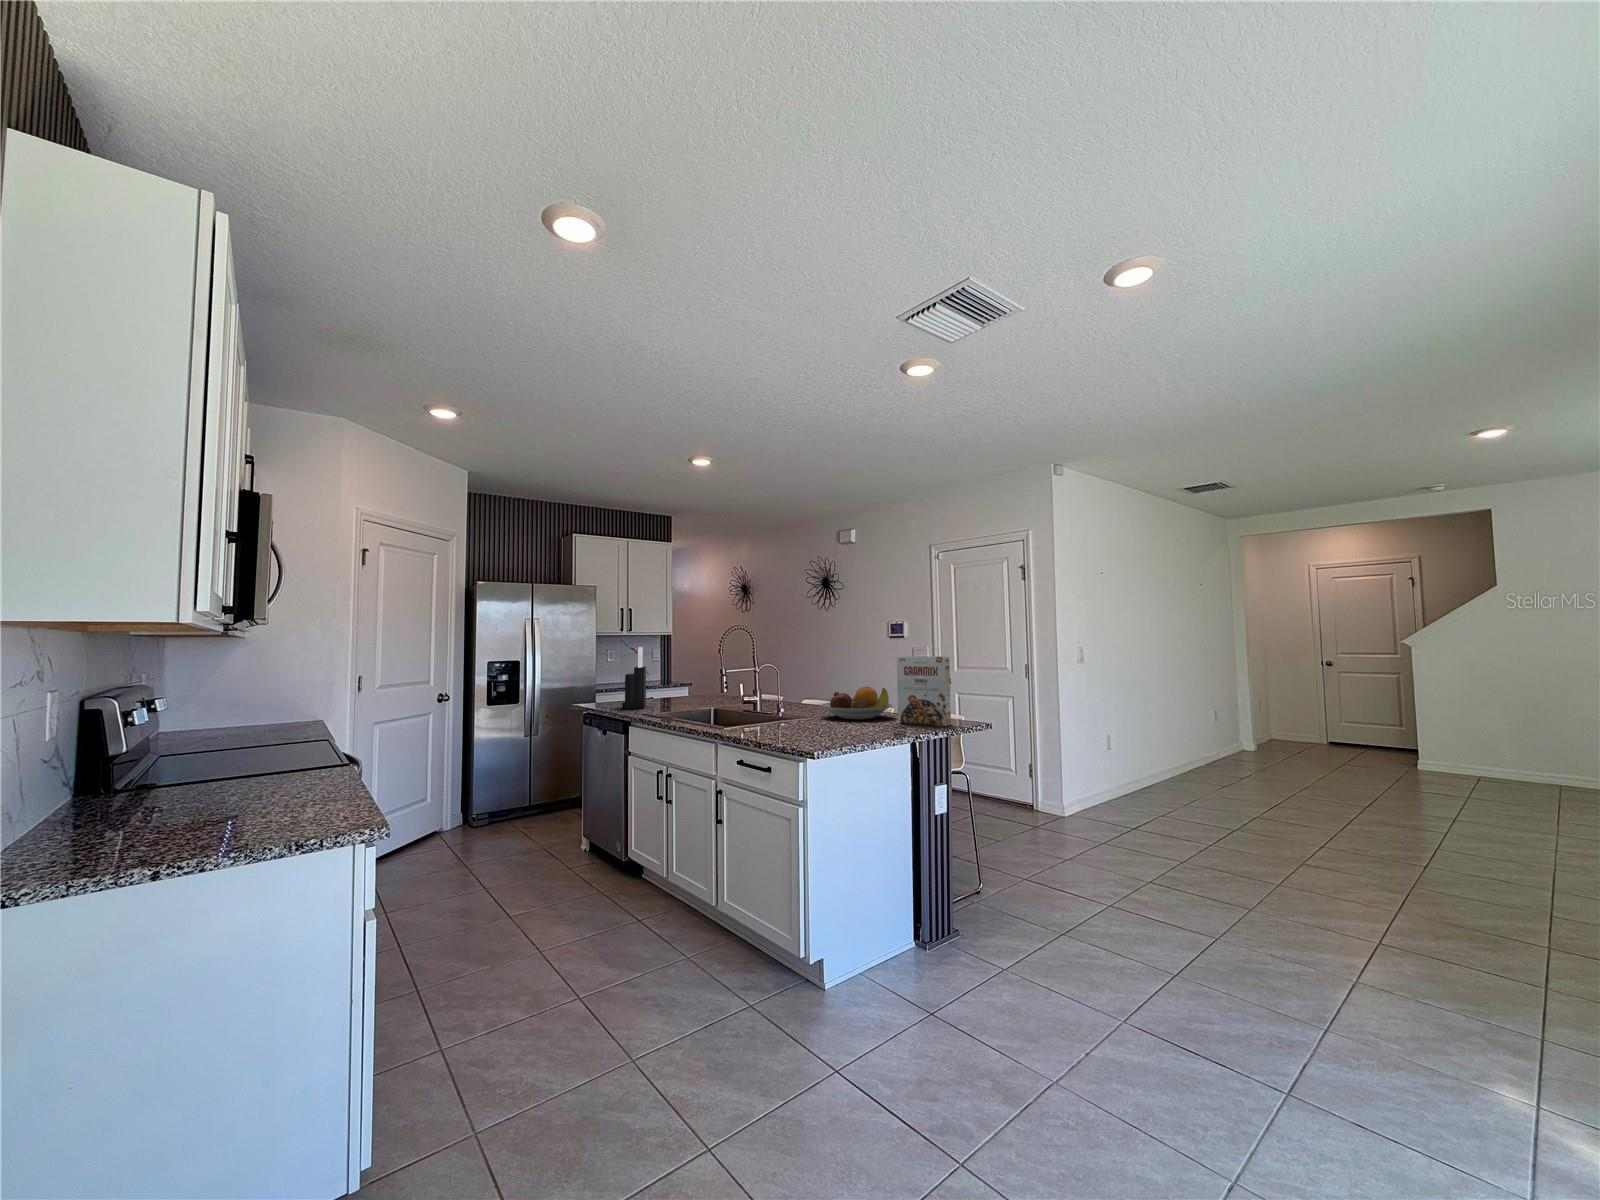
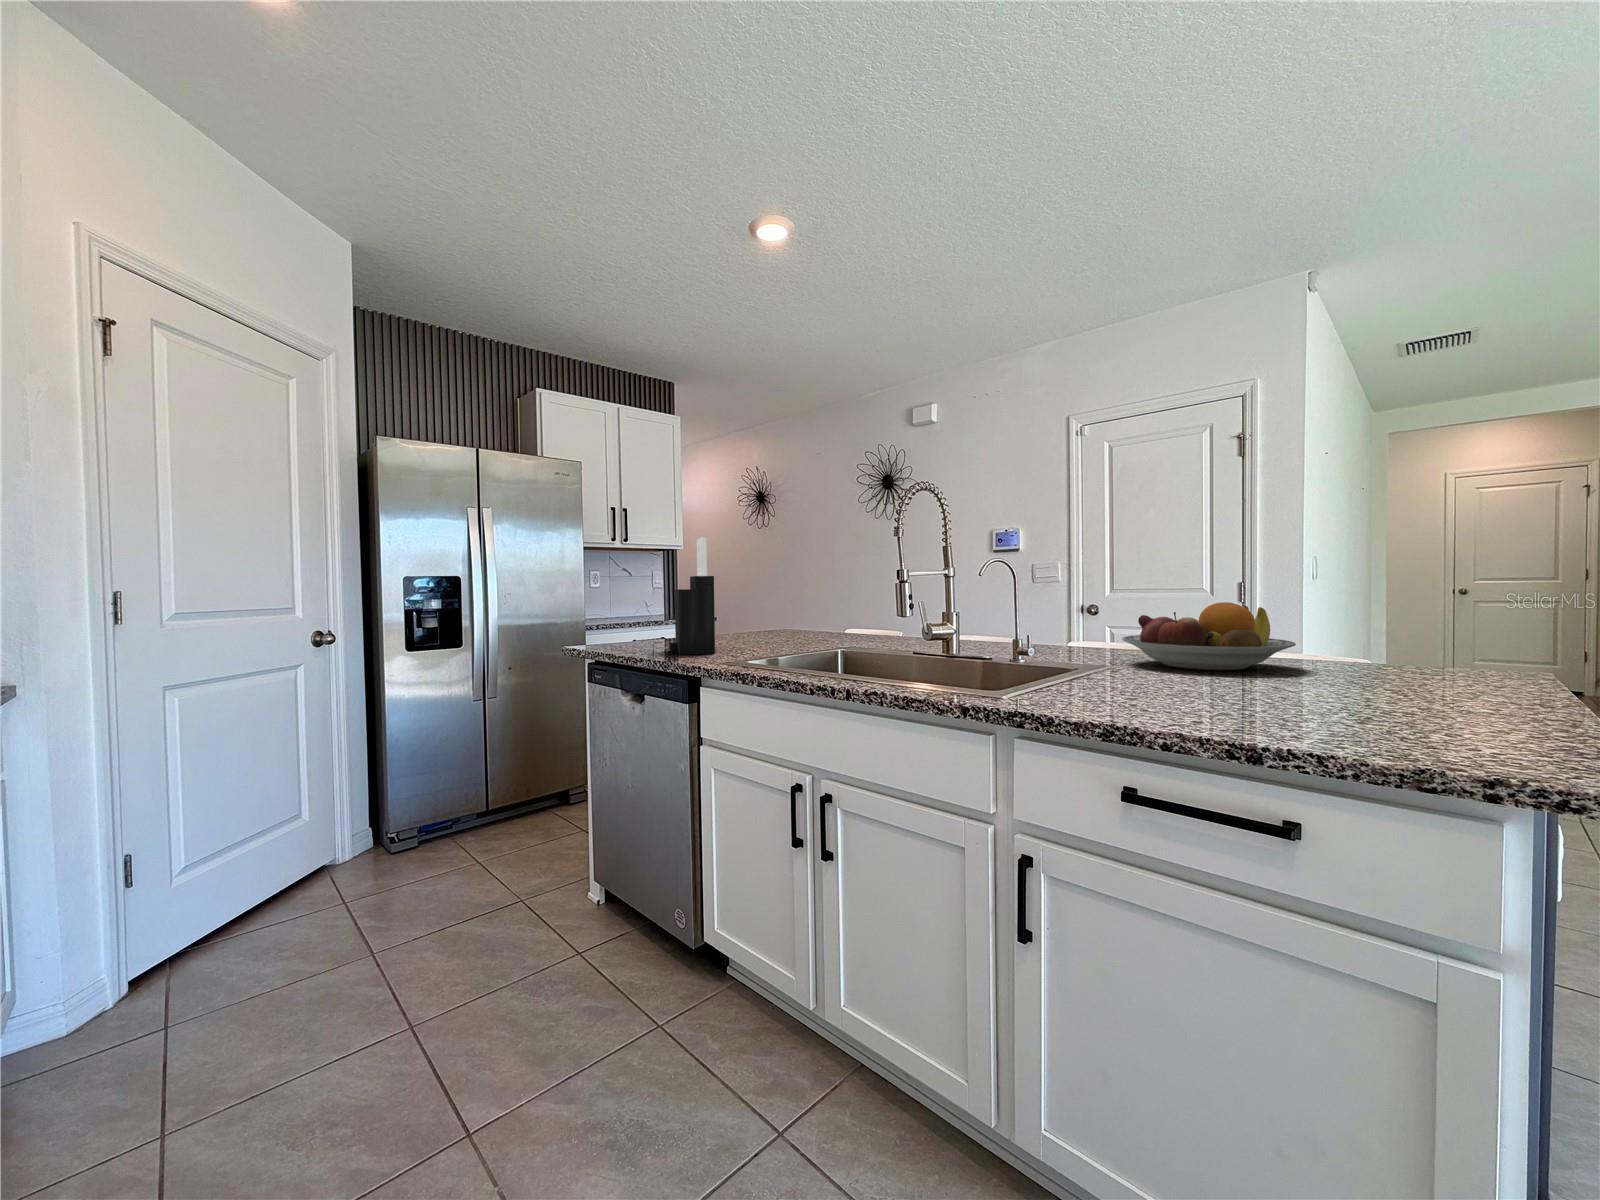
cereal box: present [897,656,951,726] -> none [1357,524,1521,684]

